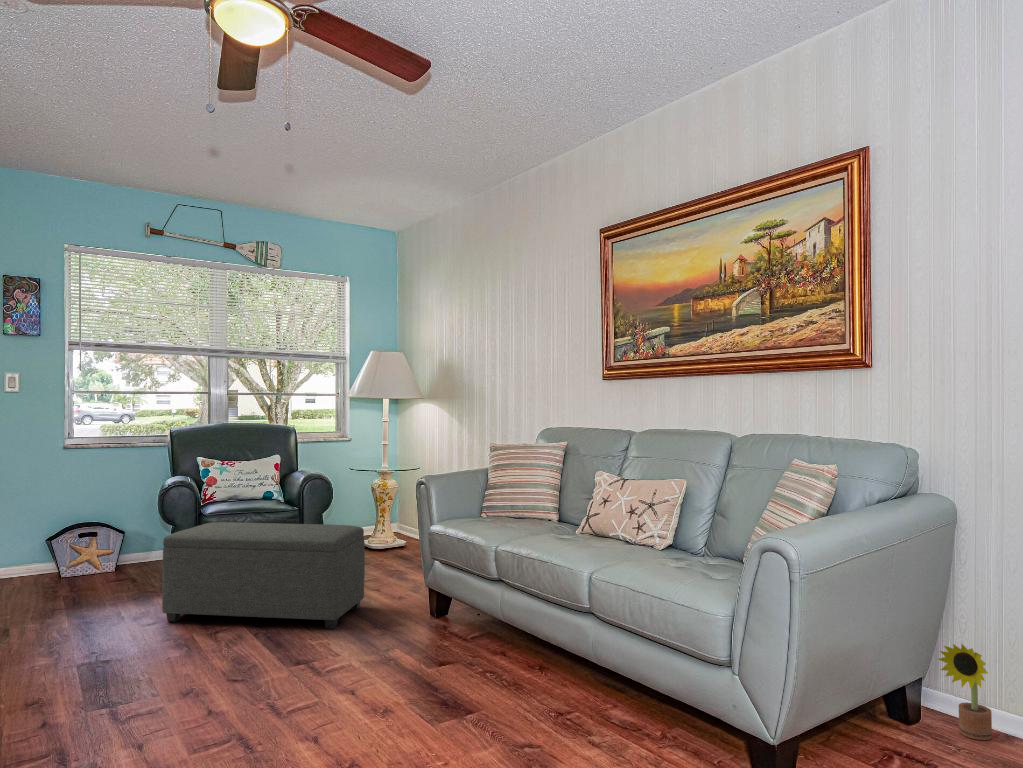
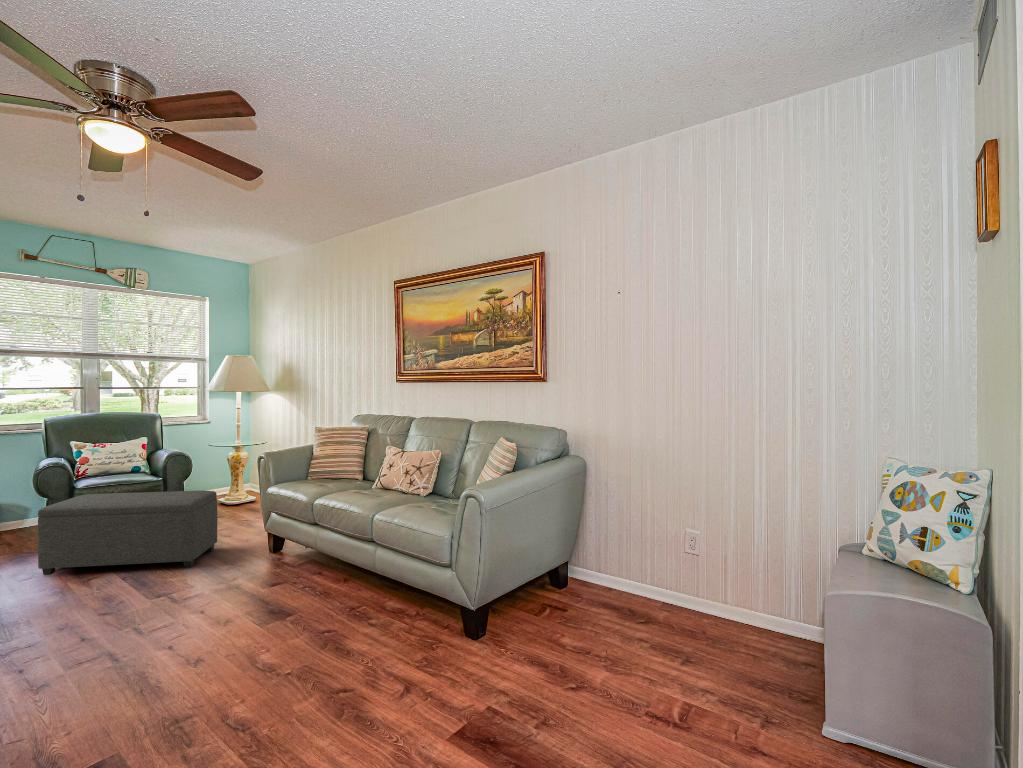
decorative plant: present [938,644,992,740] -> none [574,540,600,593]

